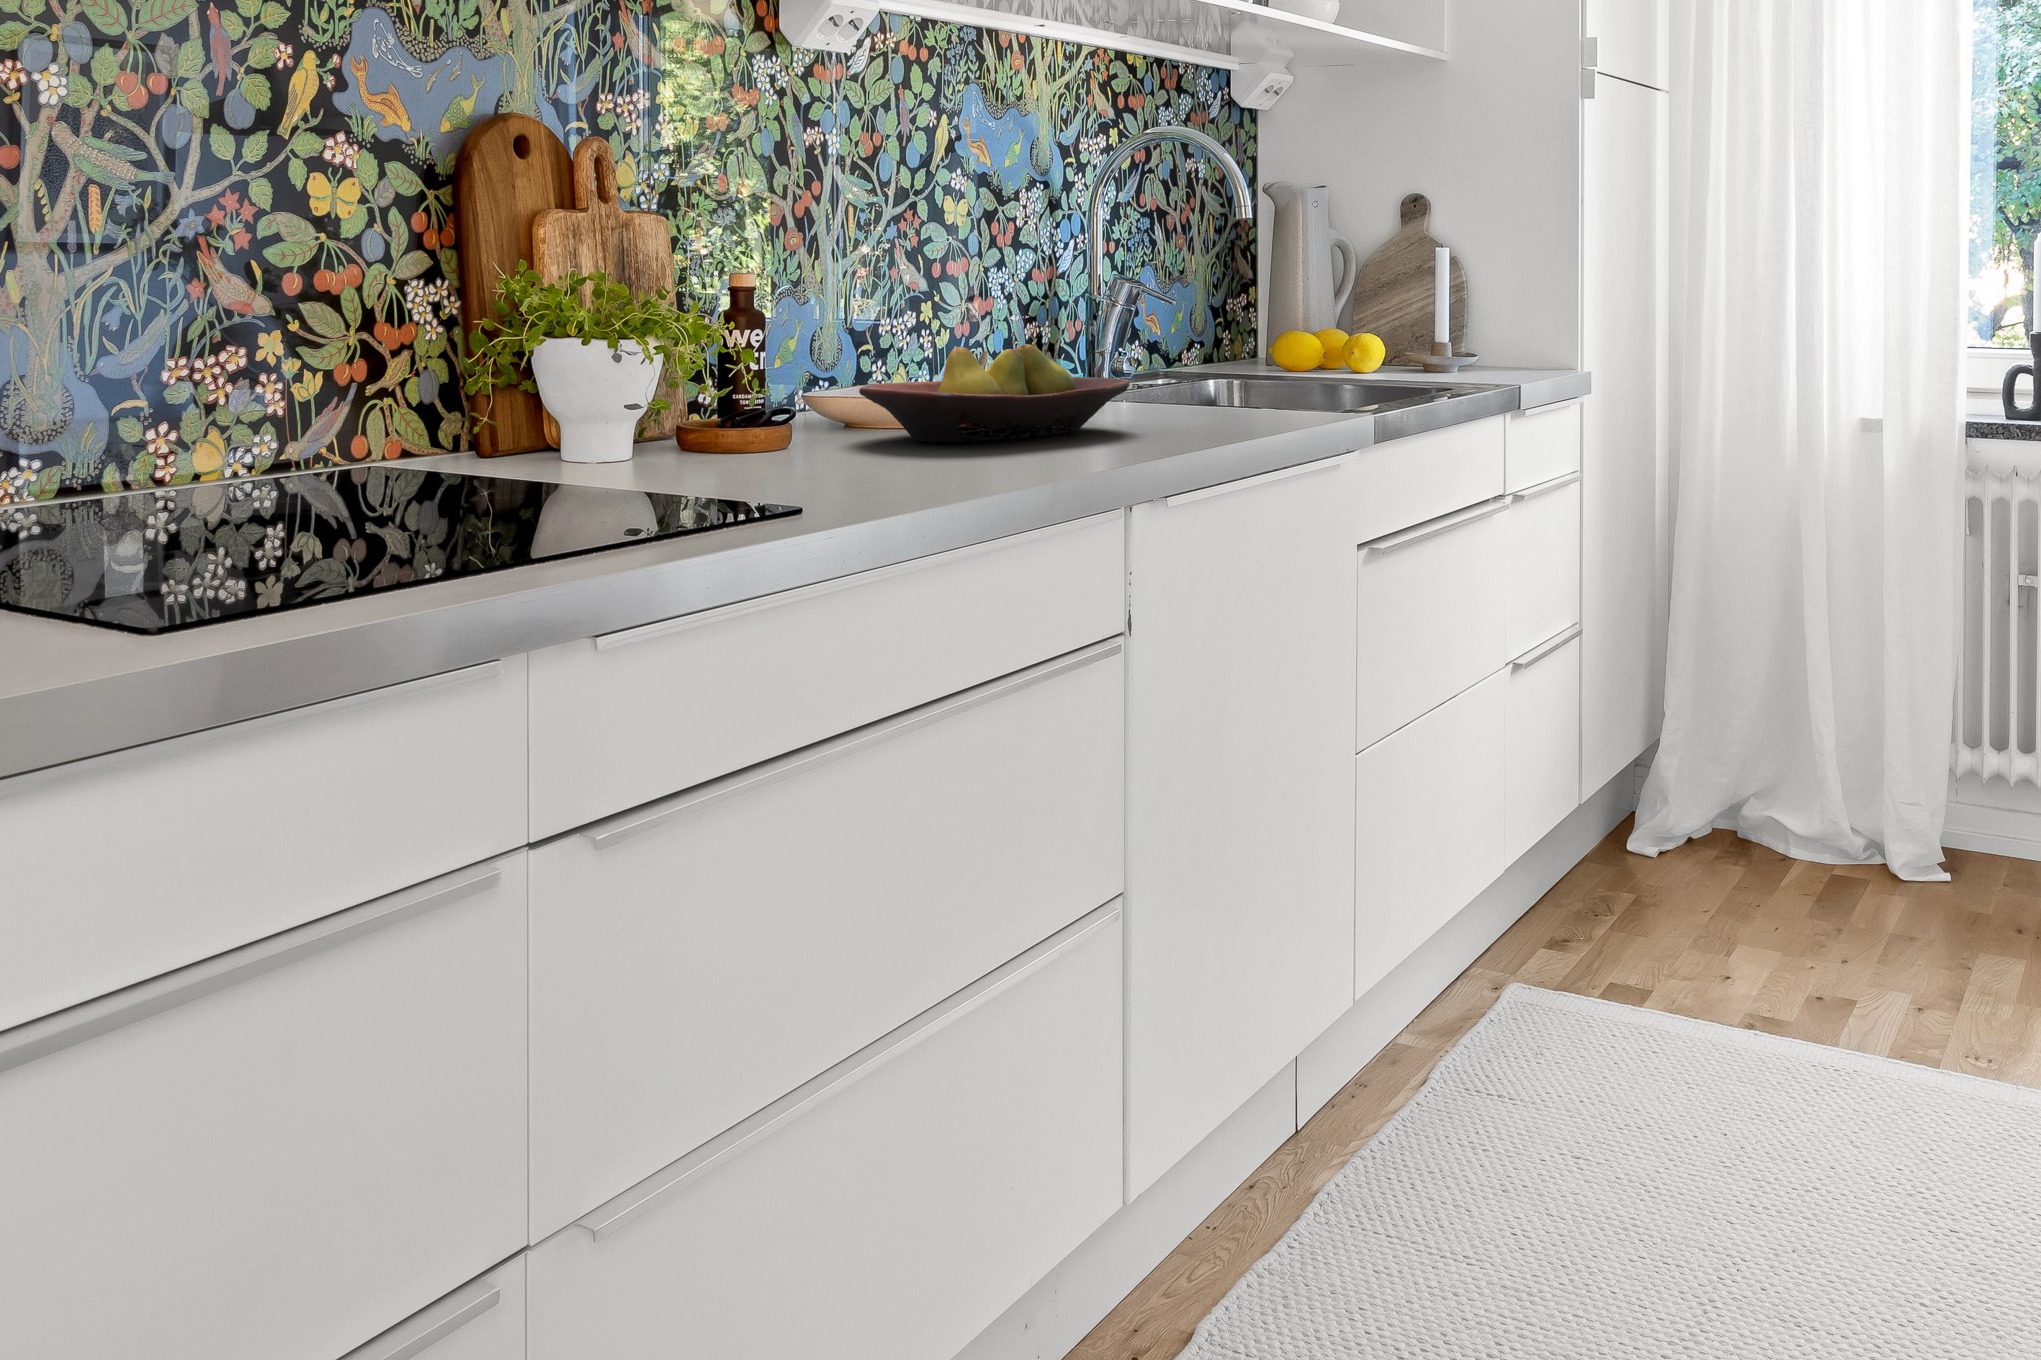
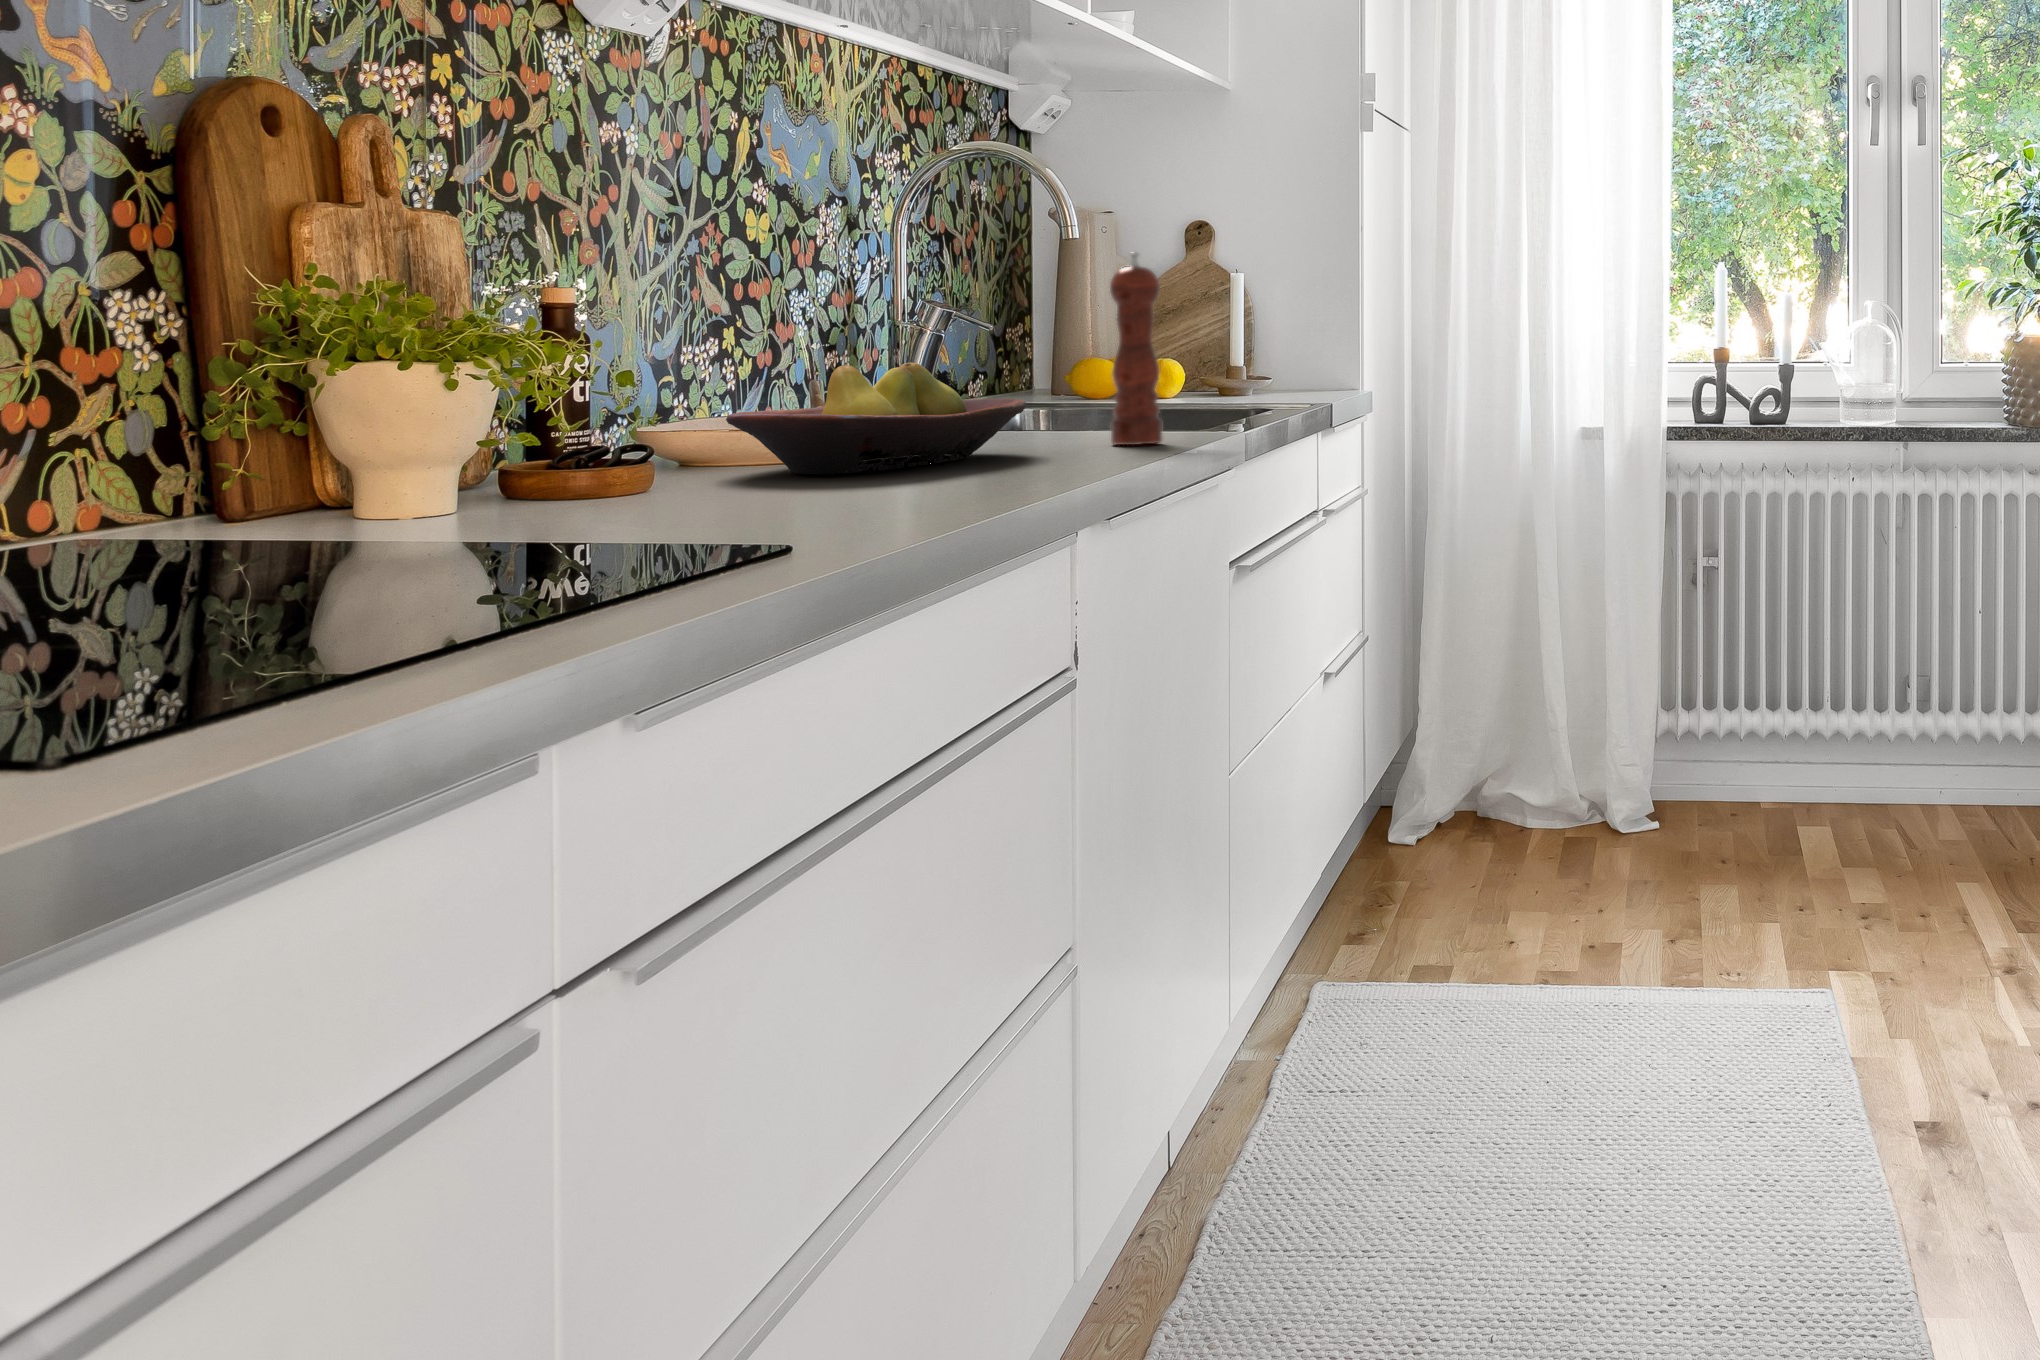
pepper mill: none [1218,245,1265,426] -> present [1110,253,1163,445]

